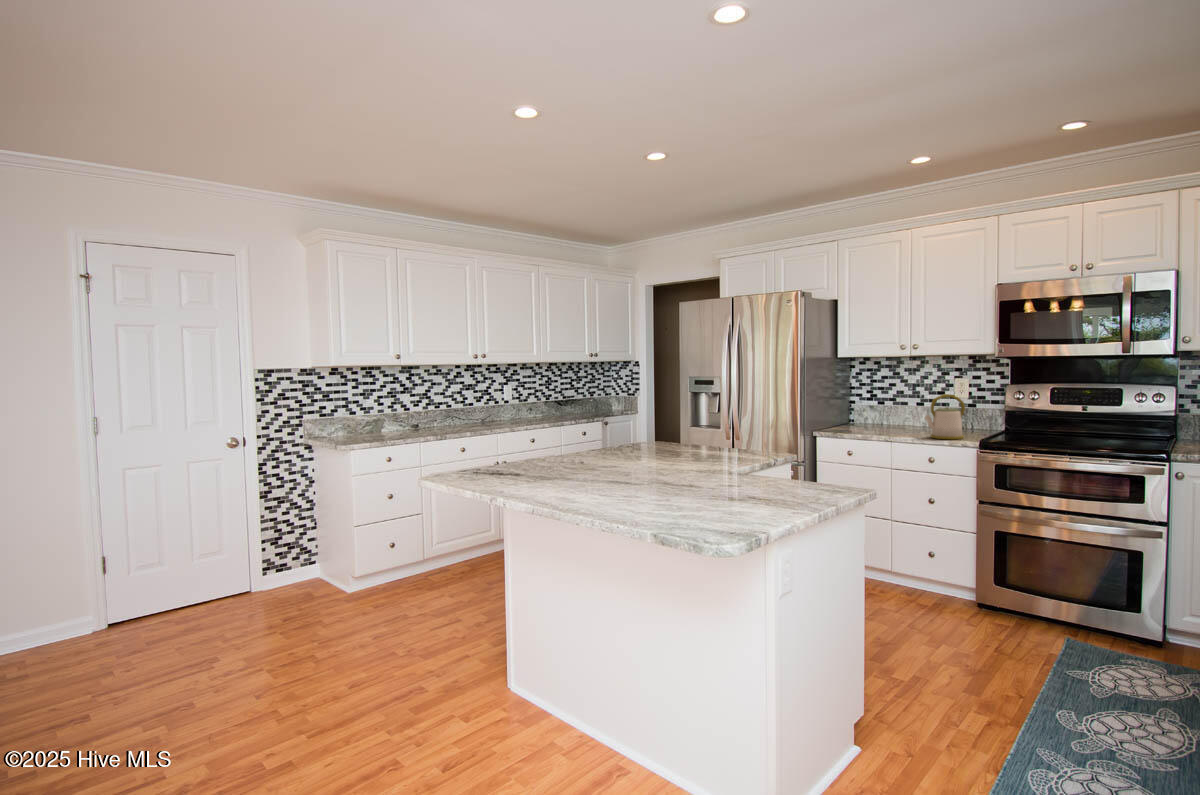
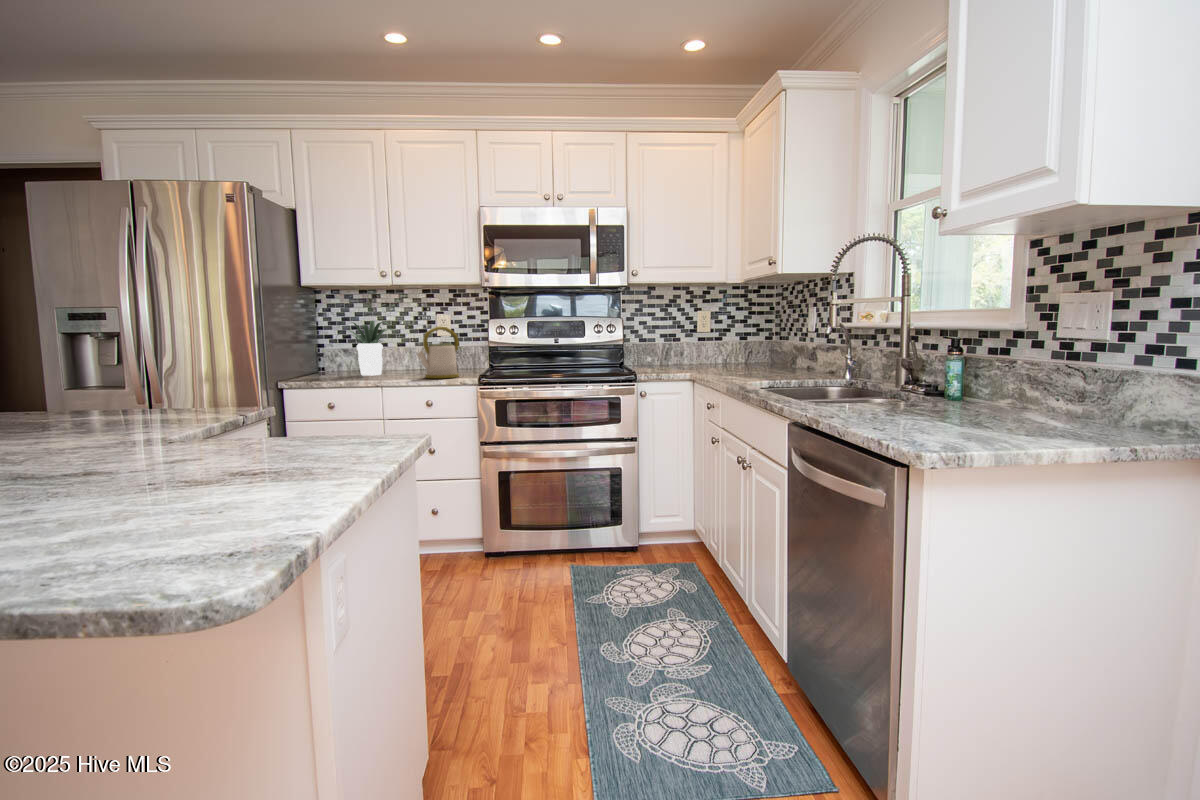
potted plant: none [861,385,918,430] -> present [338,321,398,376]

